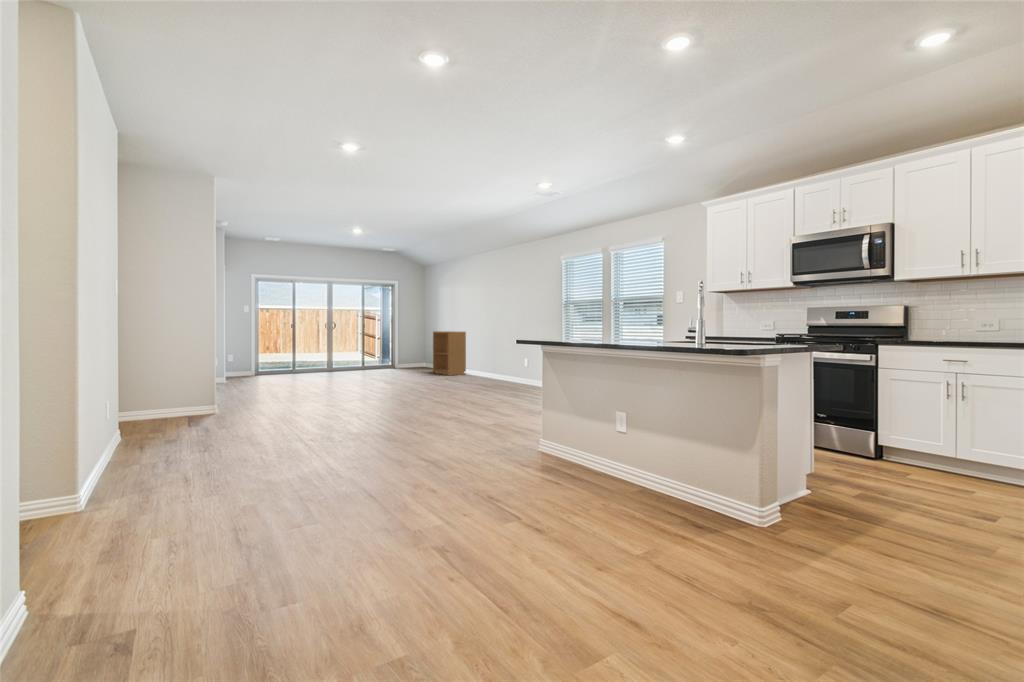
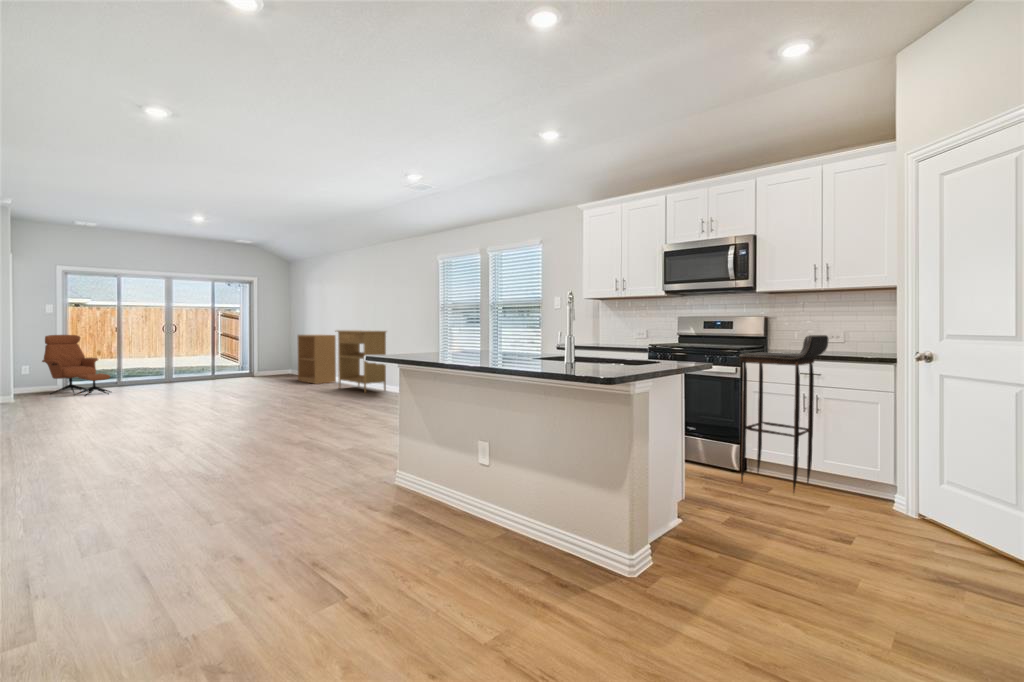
bar stool: none [874,320,975,481] -> present [740,335,829,492]
console table: none [466,327,514,384] -> present [337,330,386,392]
armchair: none [241,331,290,381] -> present [42,335,110,395]

